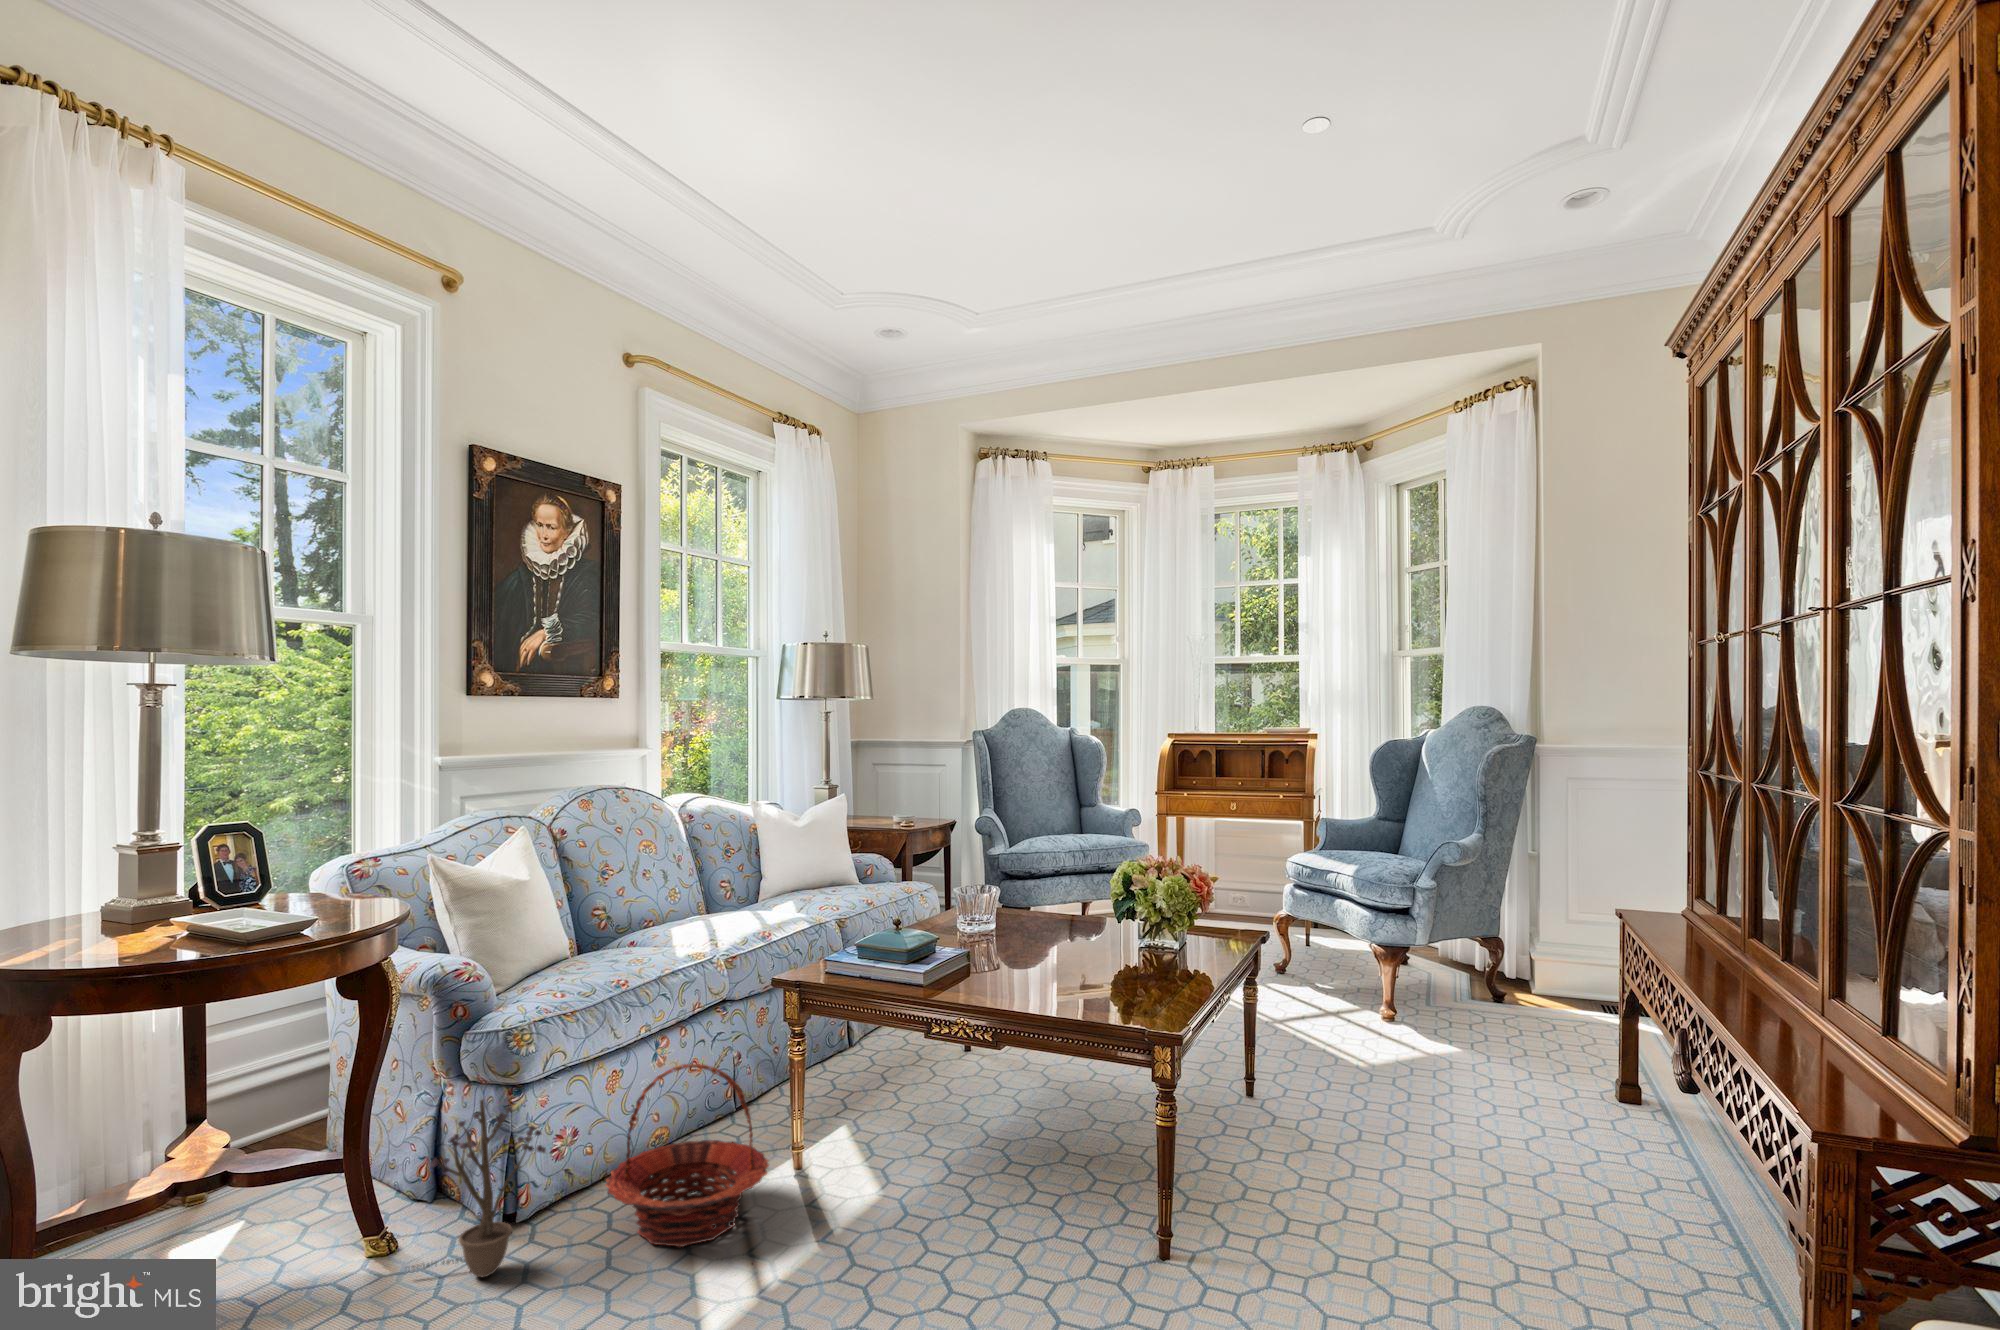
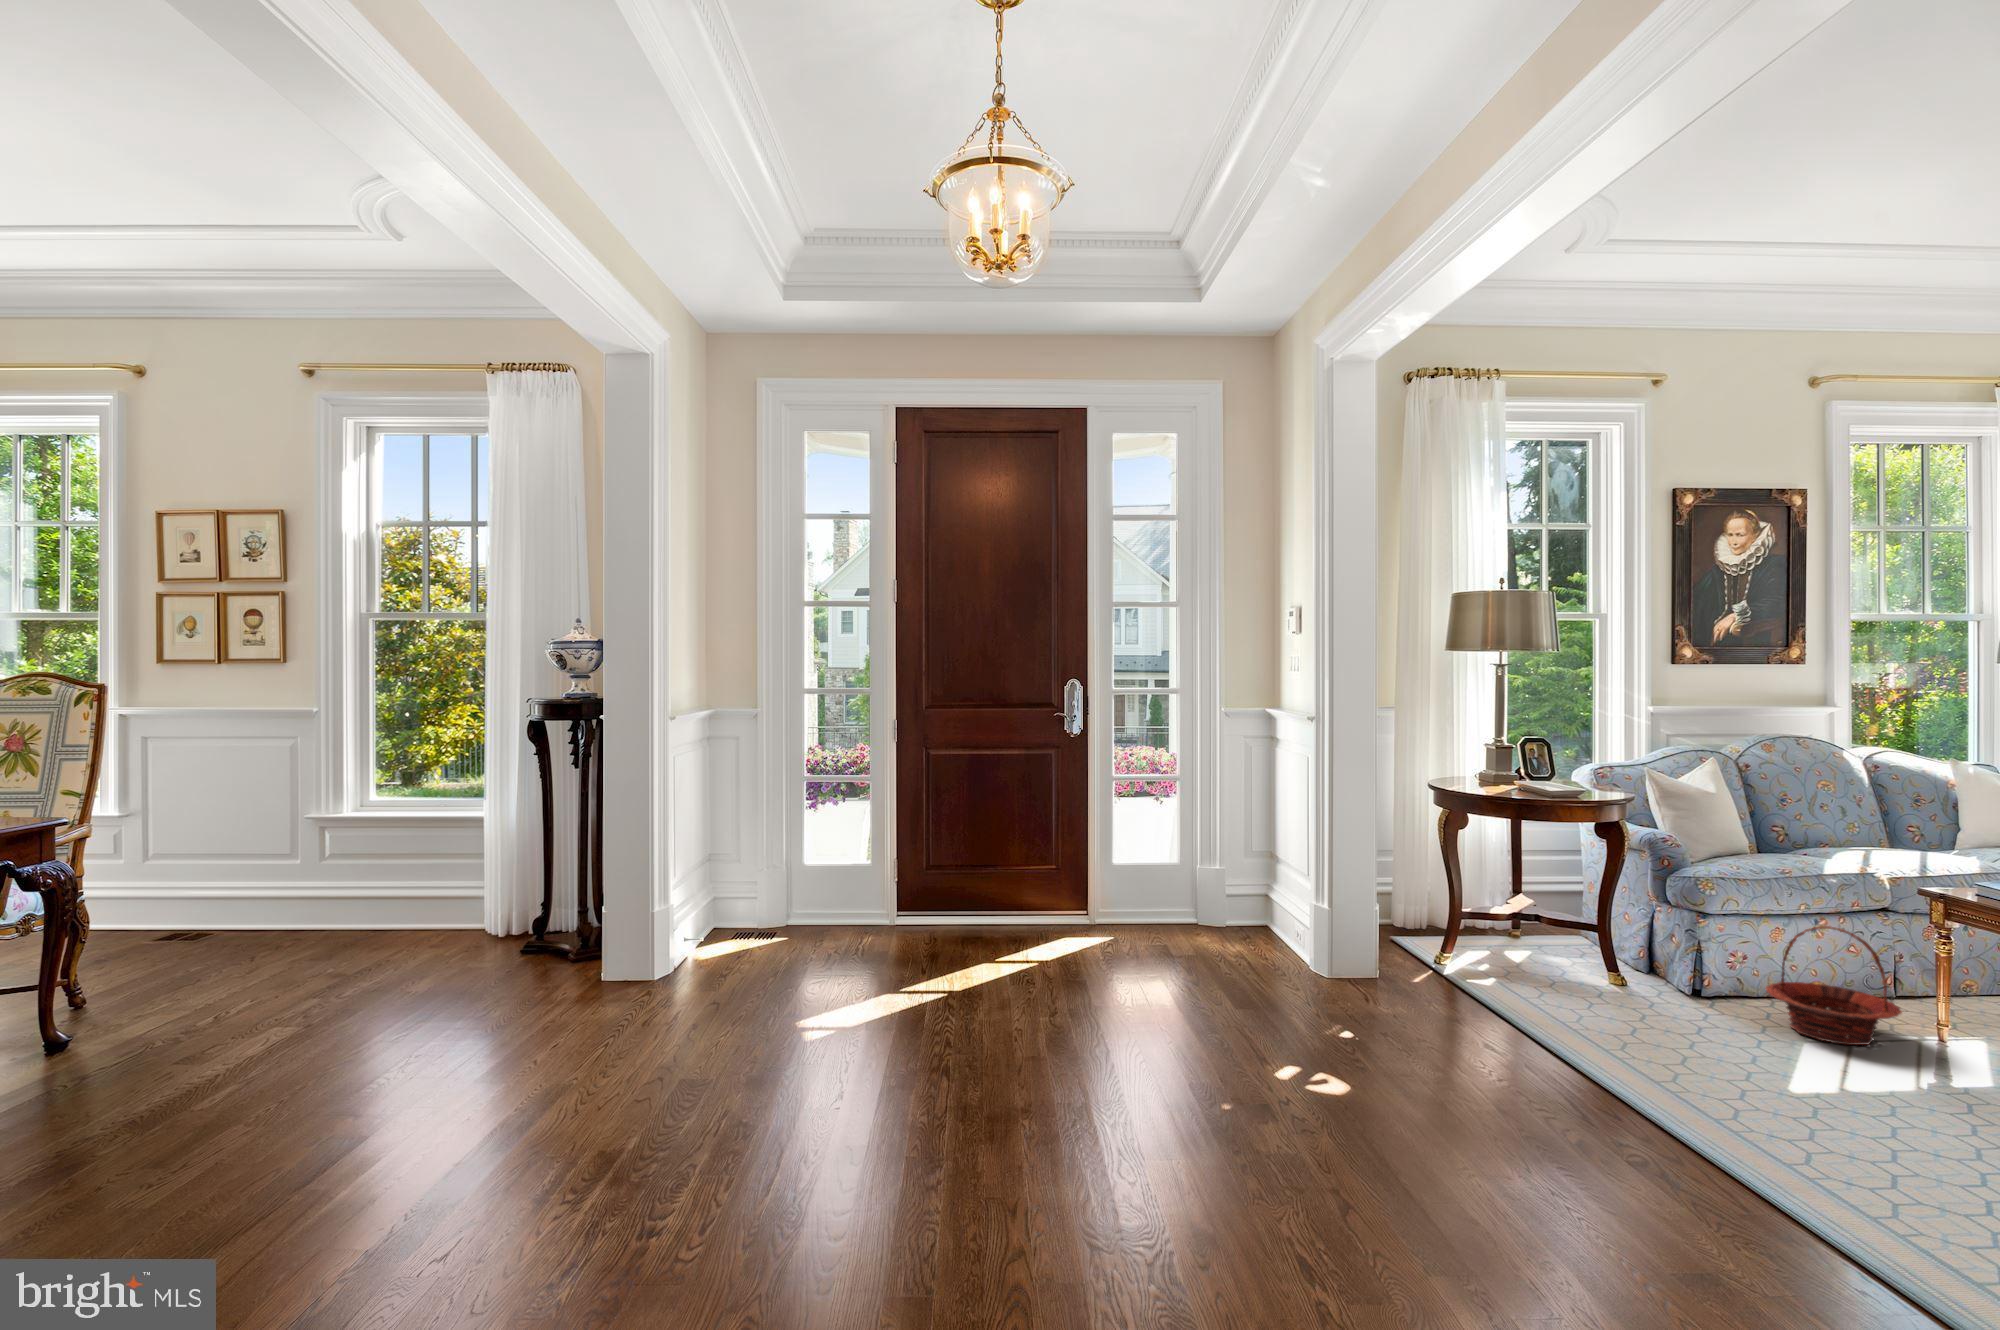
decorative plant: present [408,1100,546,1277] -> none [1633,910,1721,1013]

